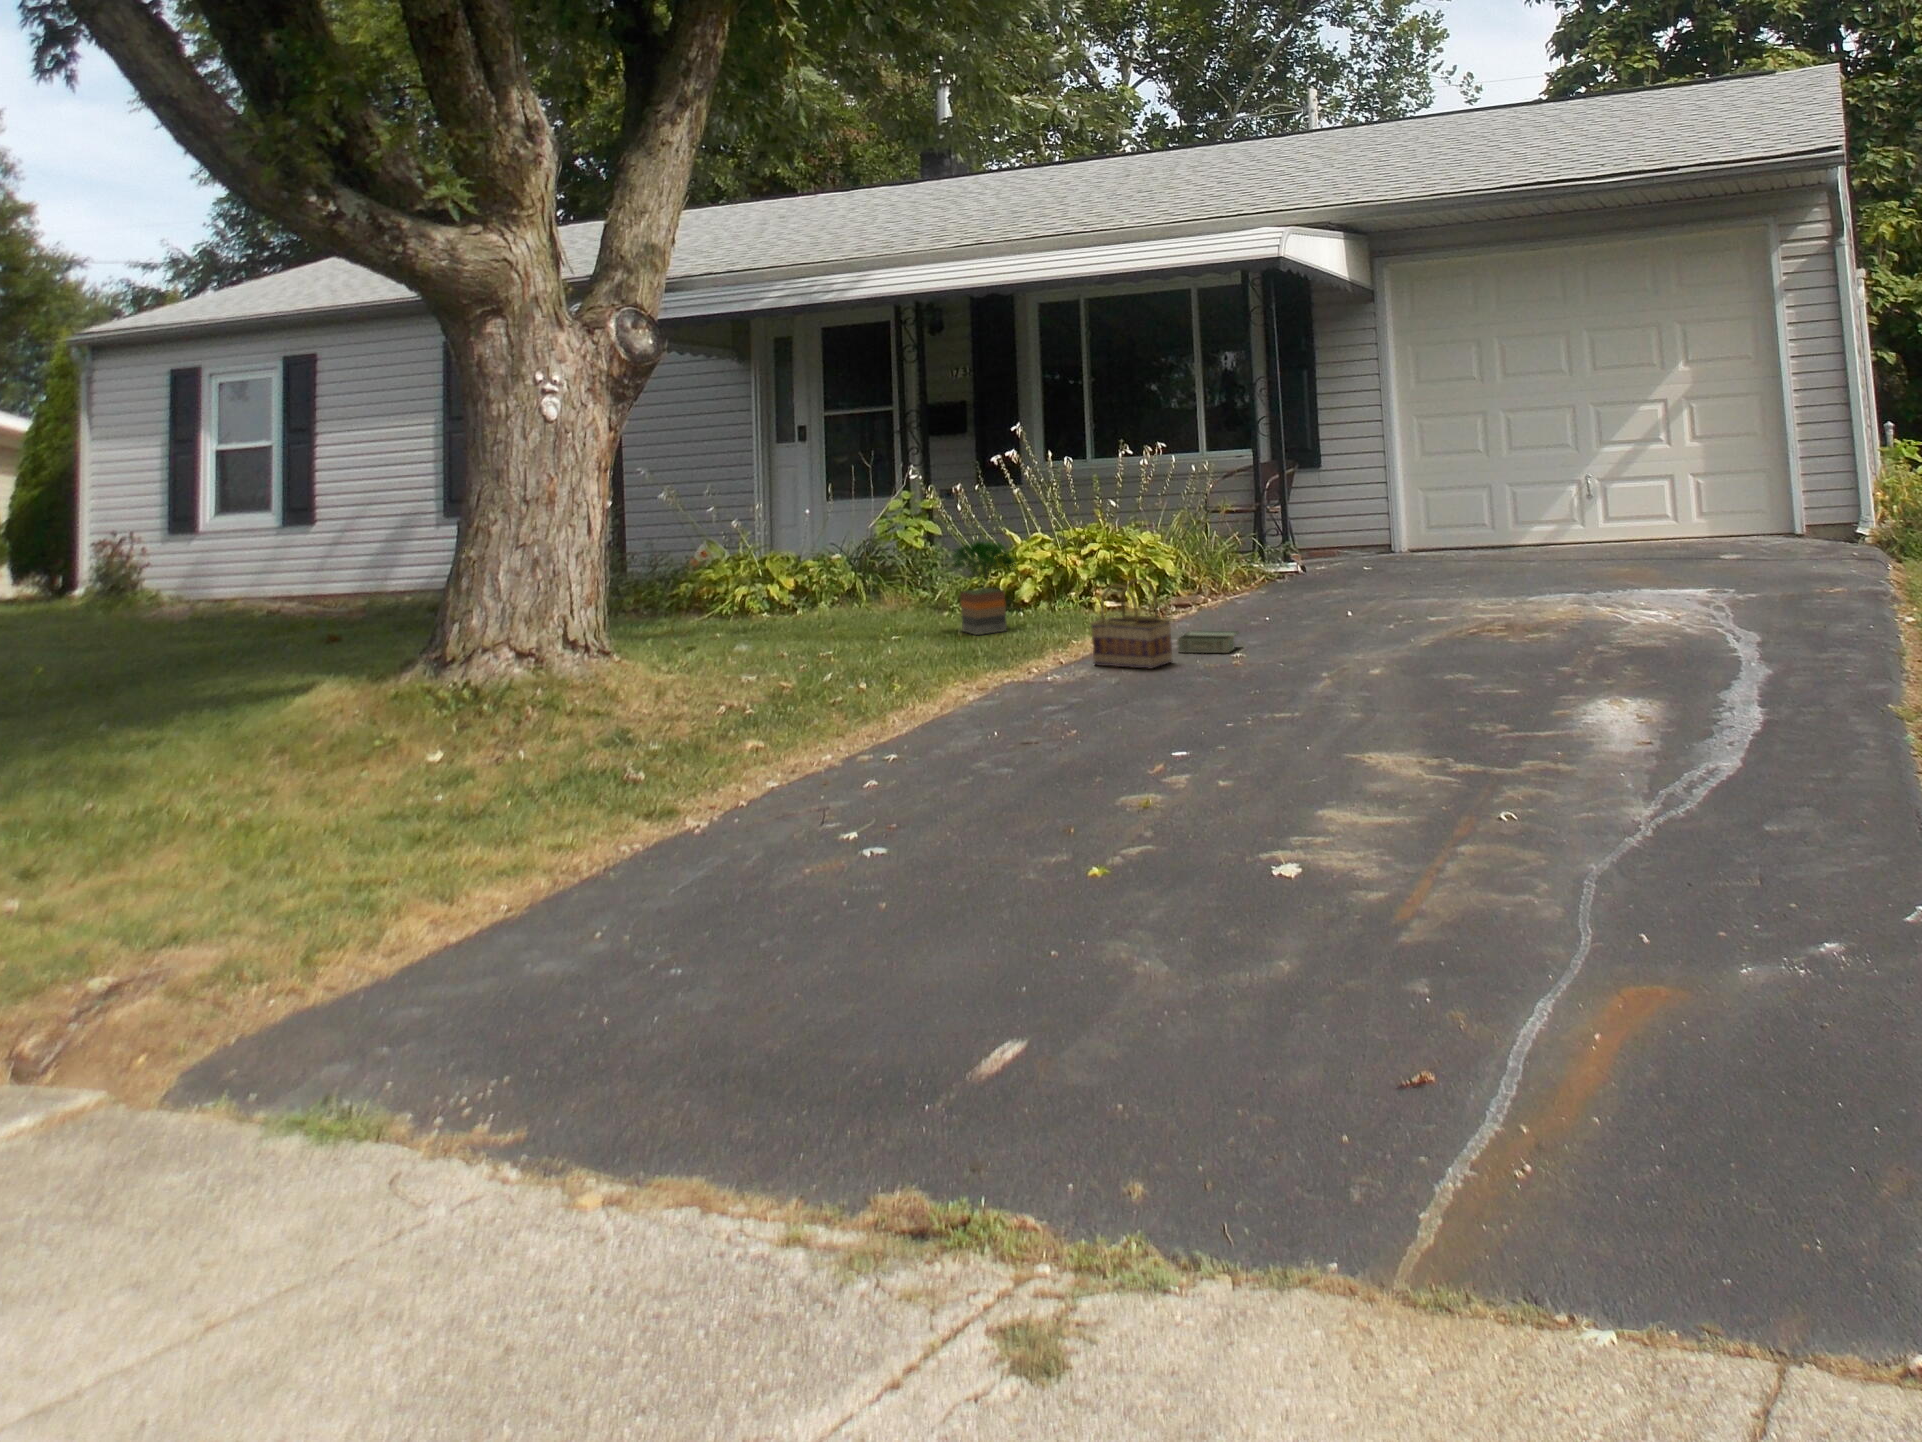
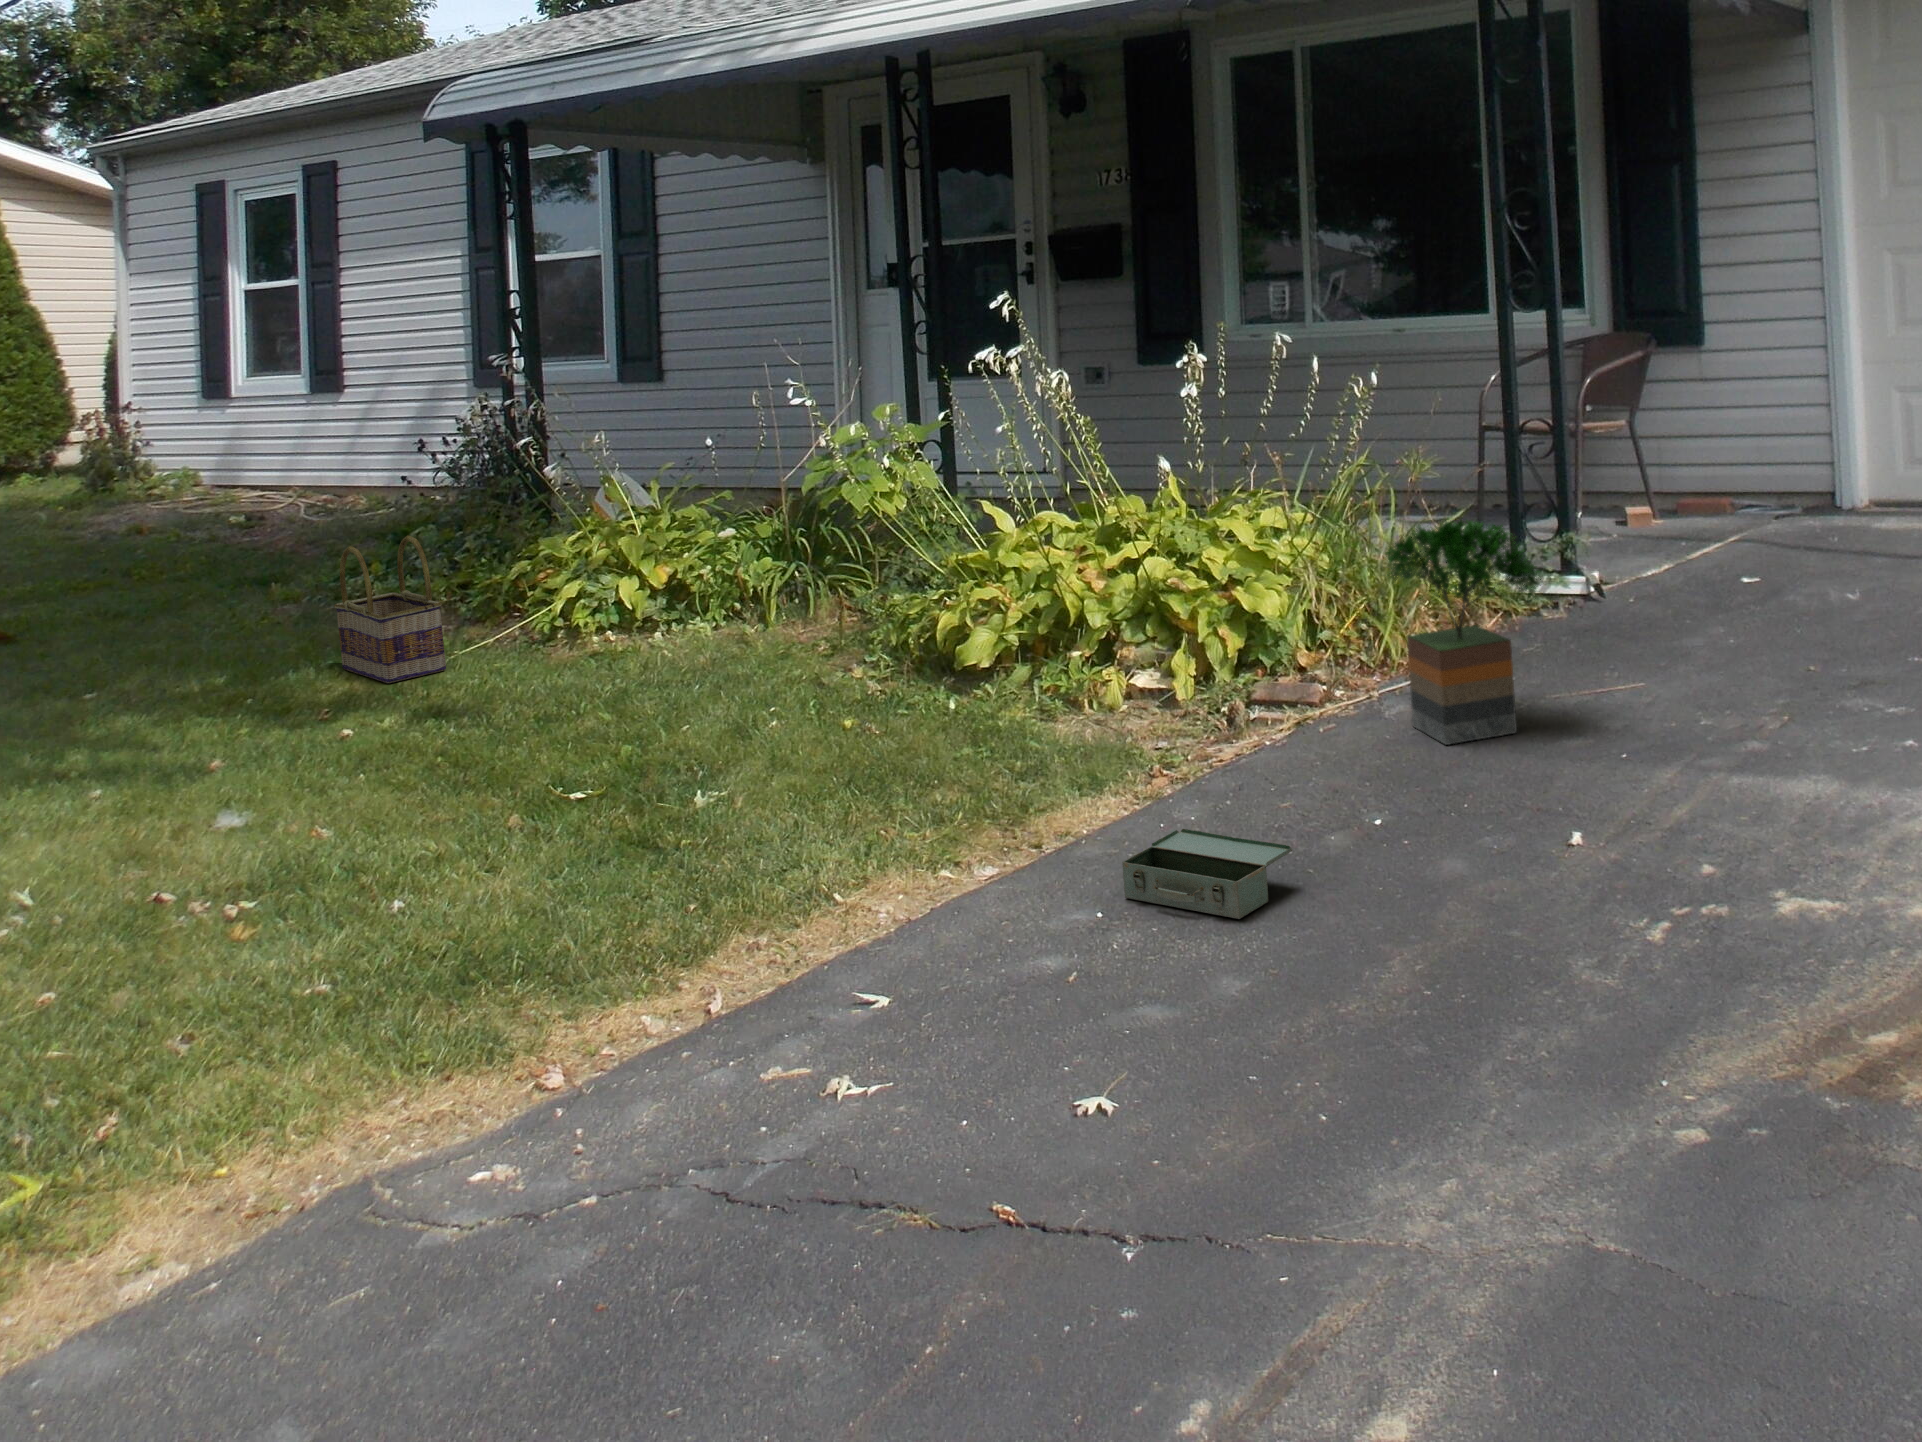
potted tree: present [953,542,1017,635] -> present [1386,520,1541,745]
basket: present [1091,578,1172,668] -> present [334,535,446,683]

